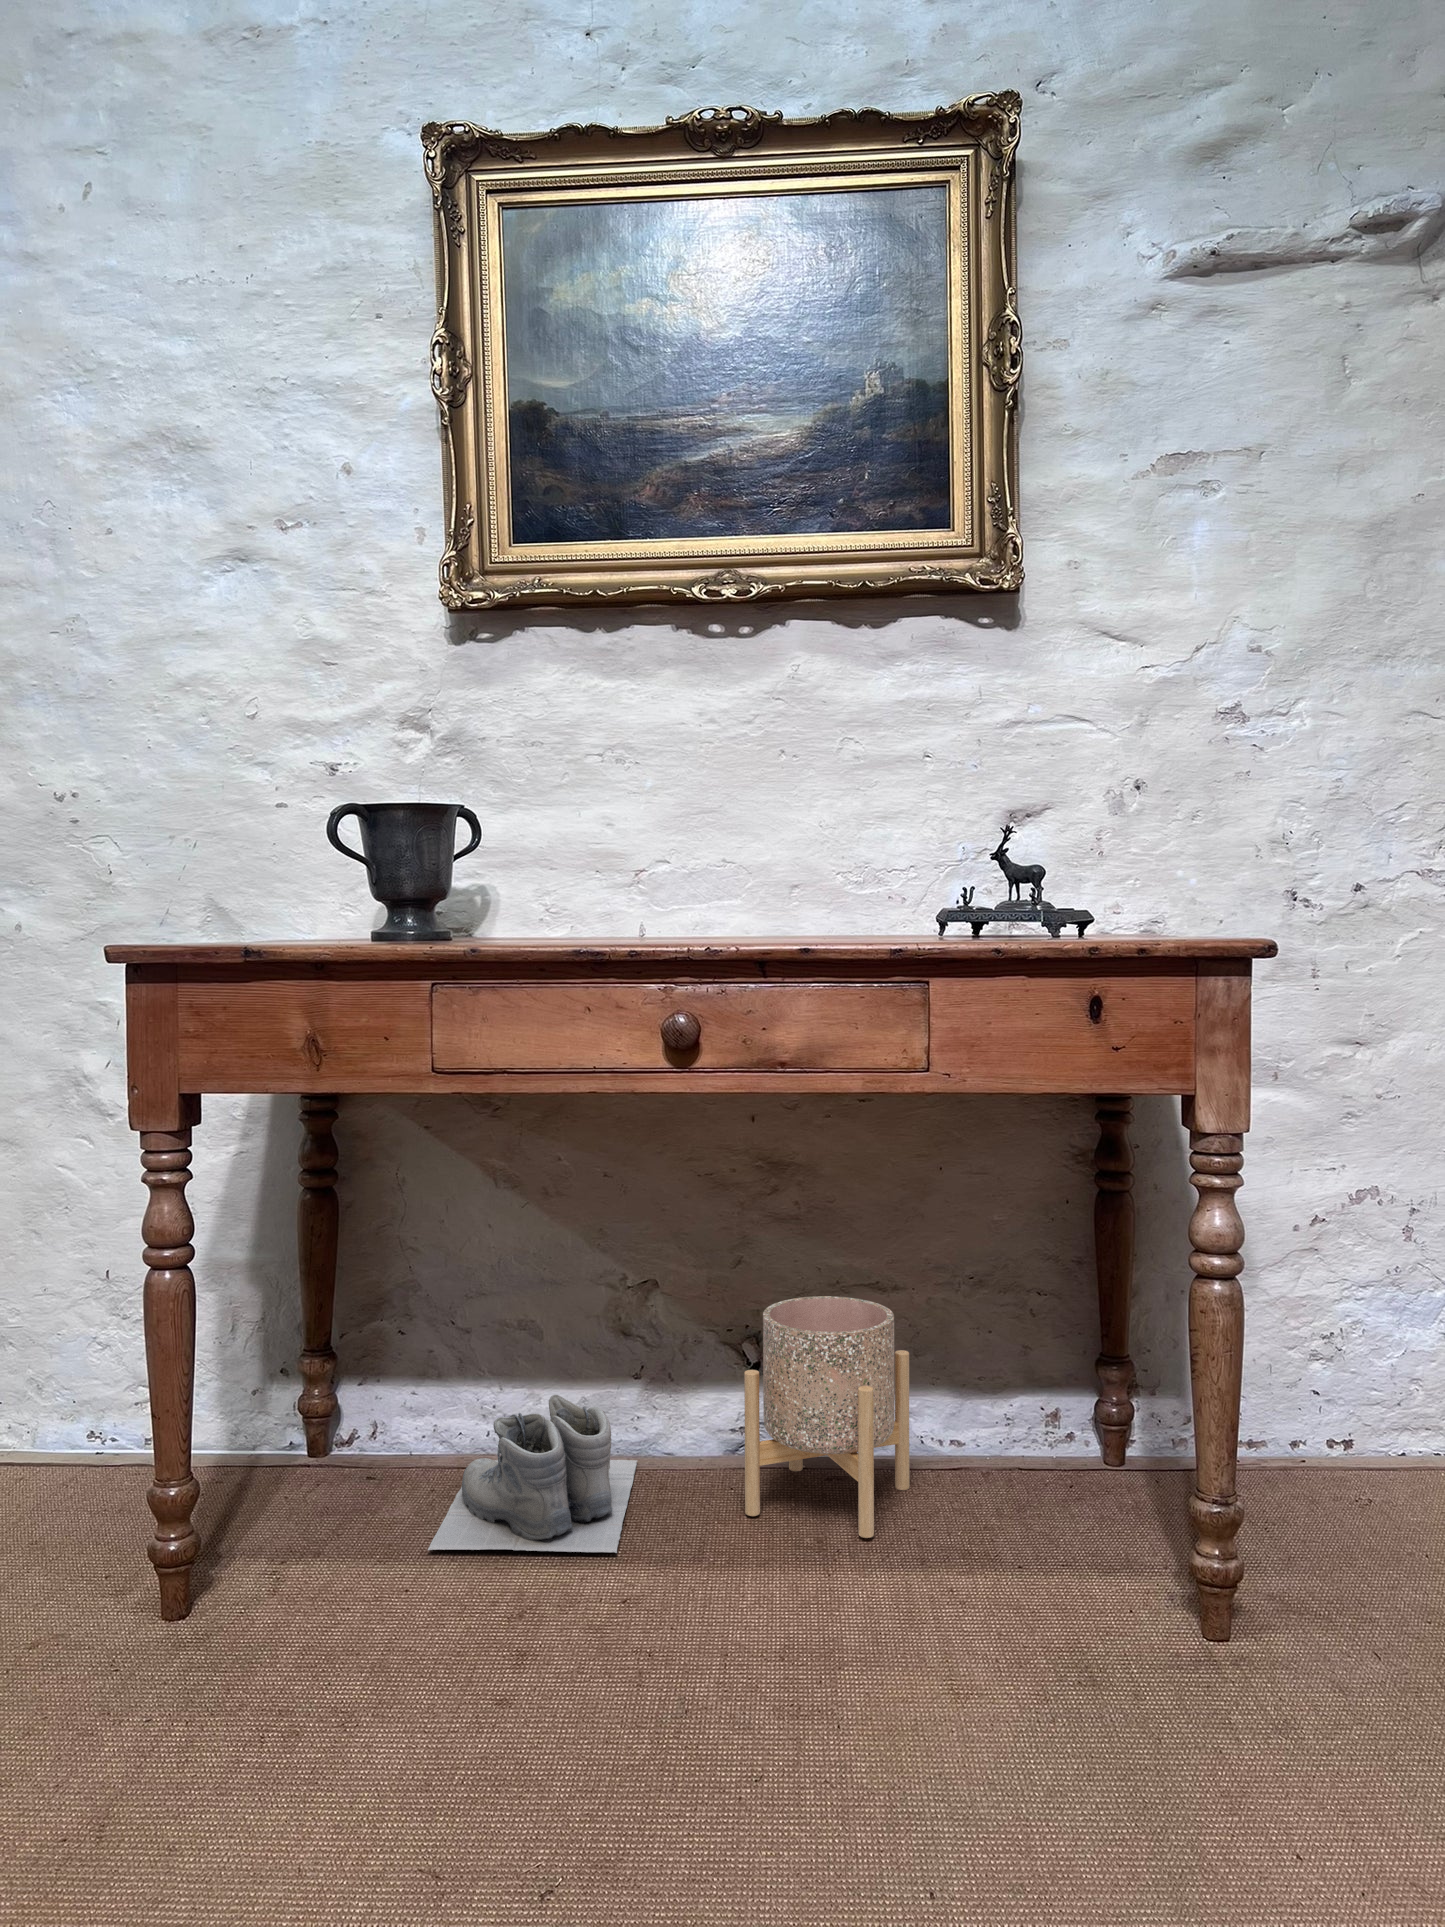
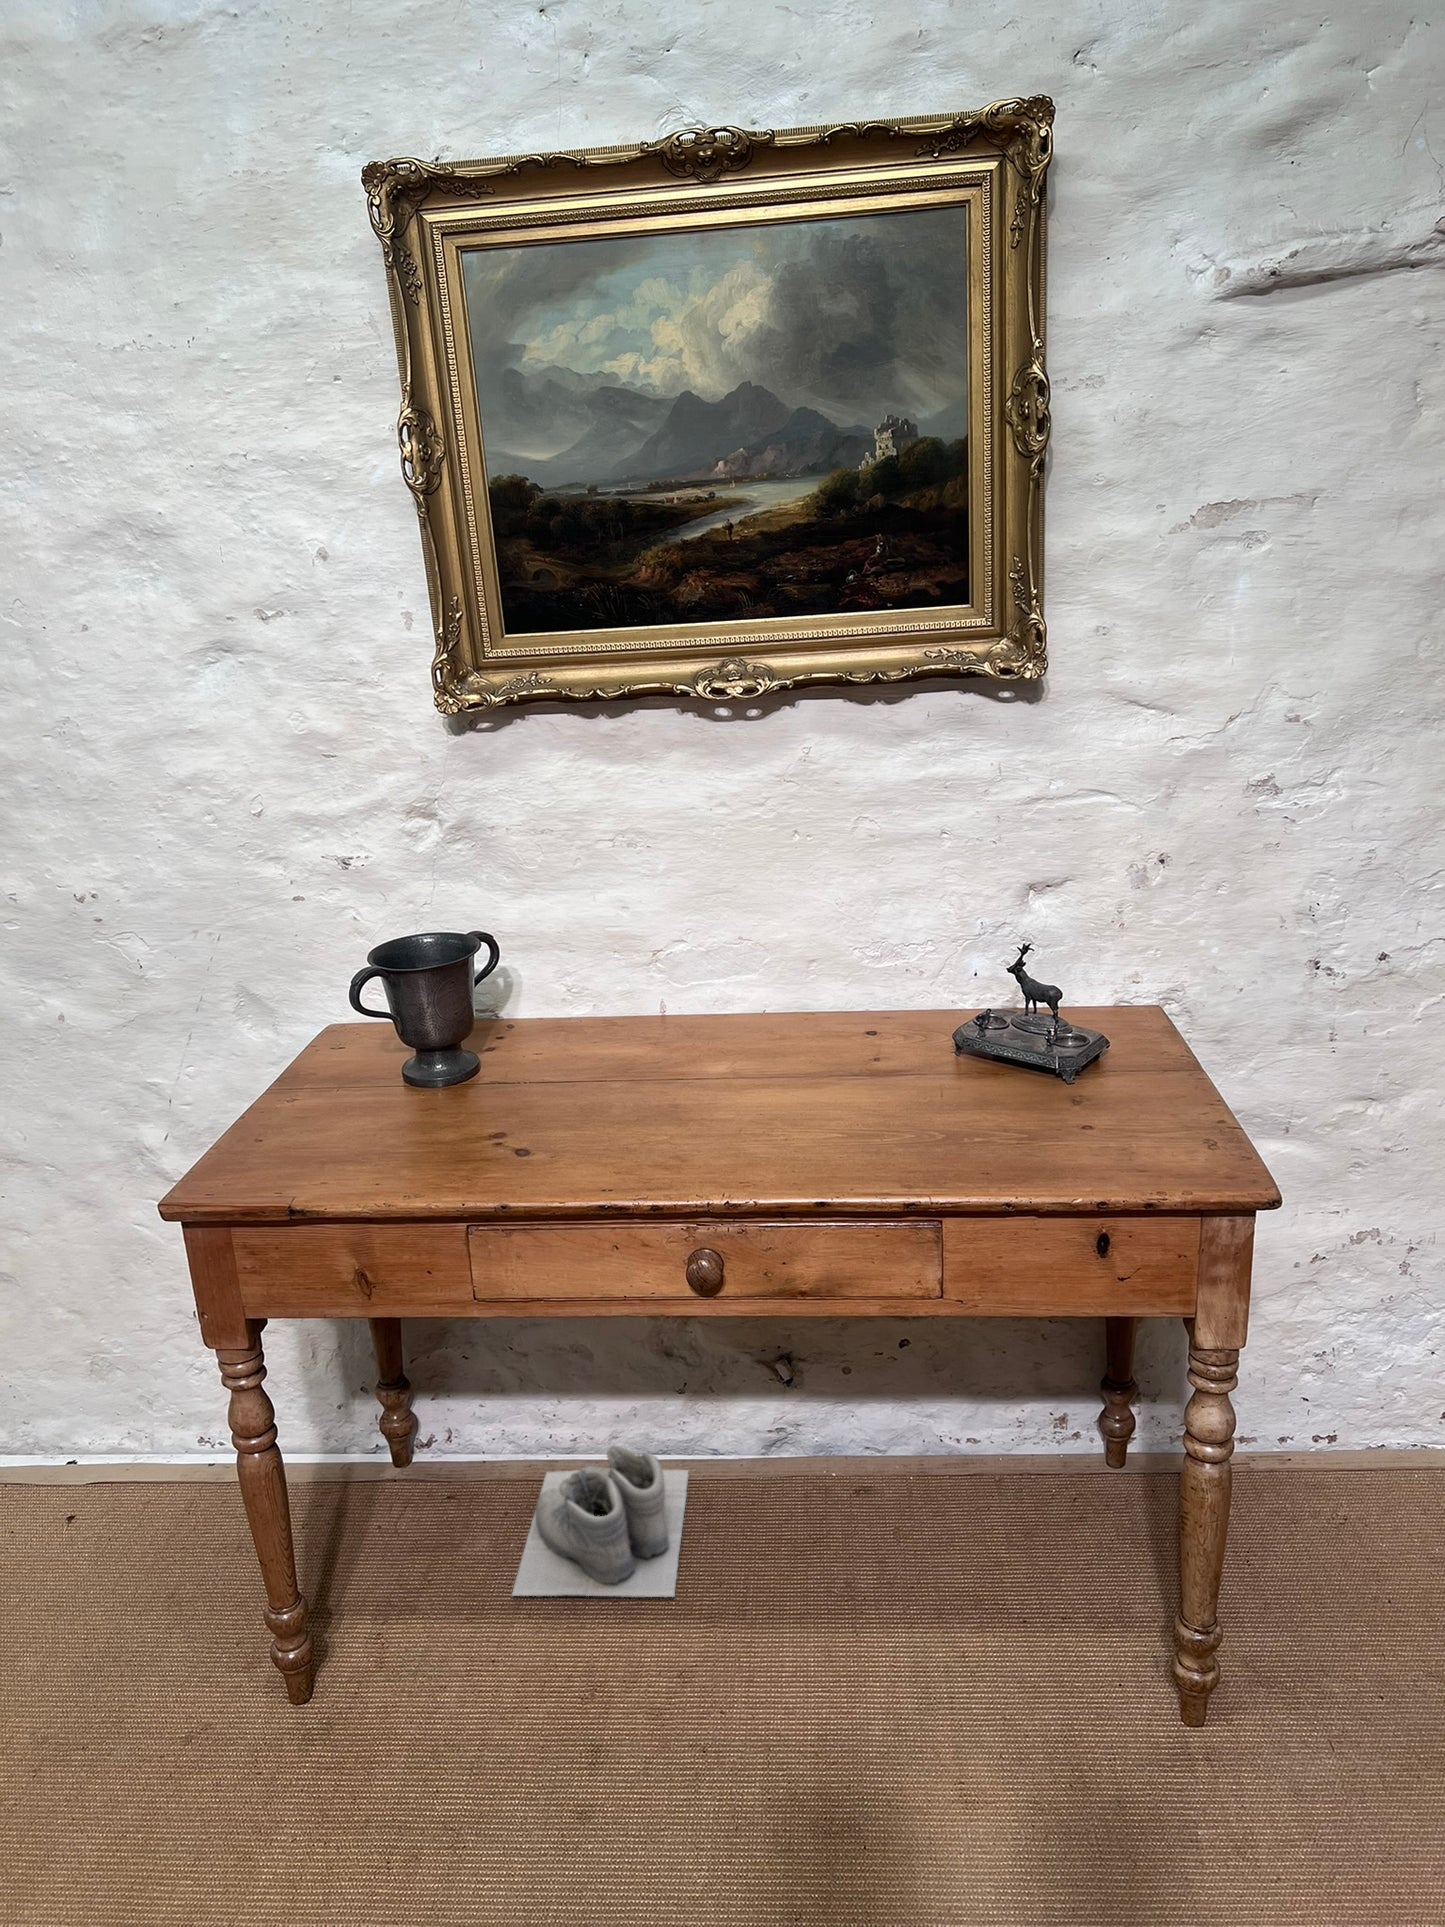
planter: present [744,1296,909,1538] -> none [781,1343,932,1573]

